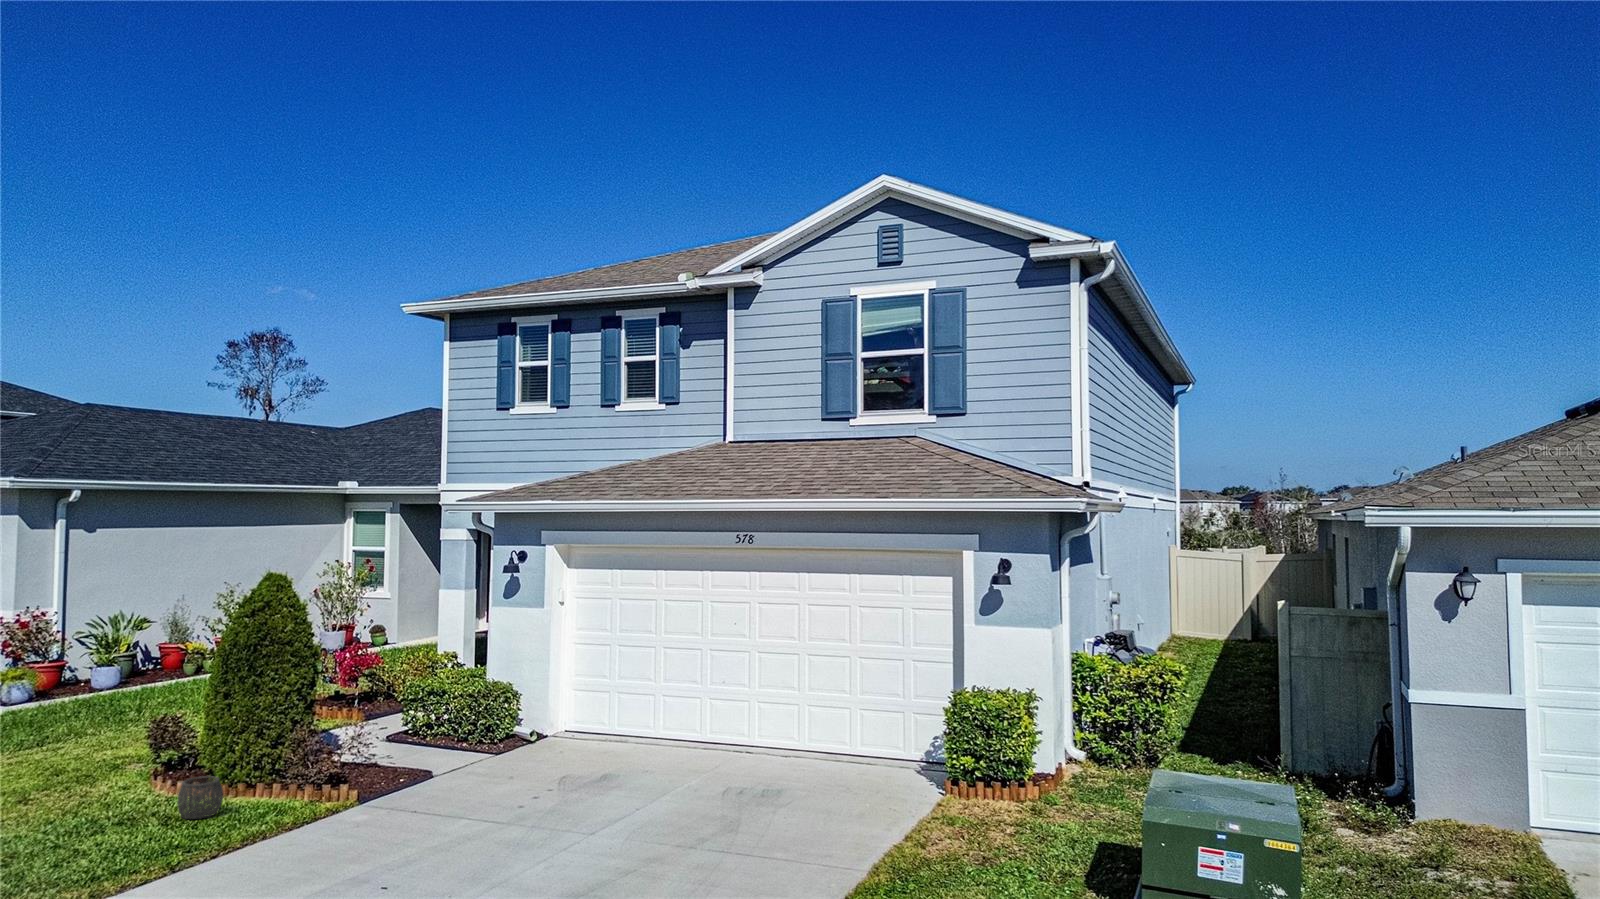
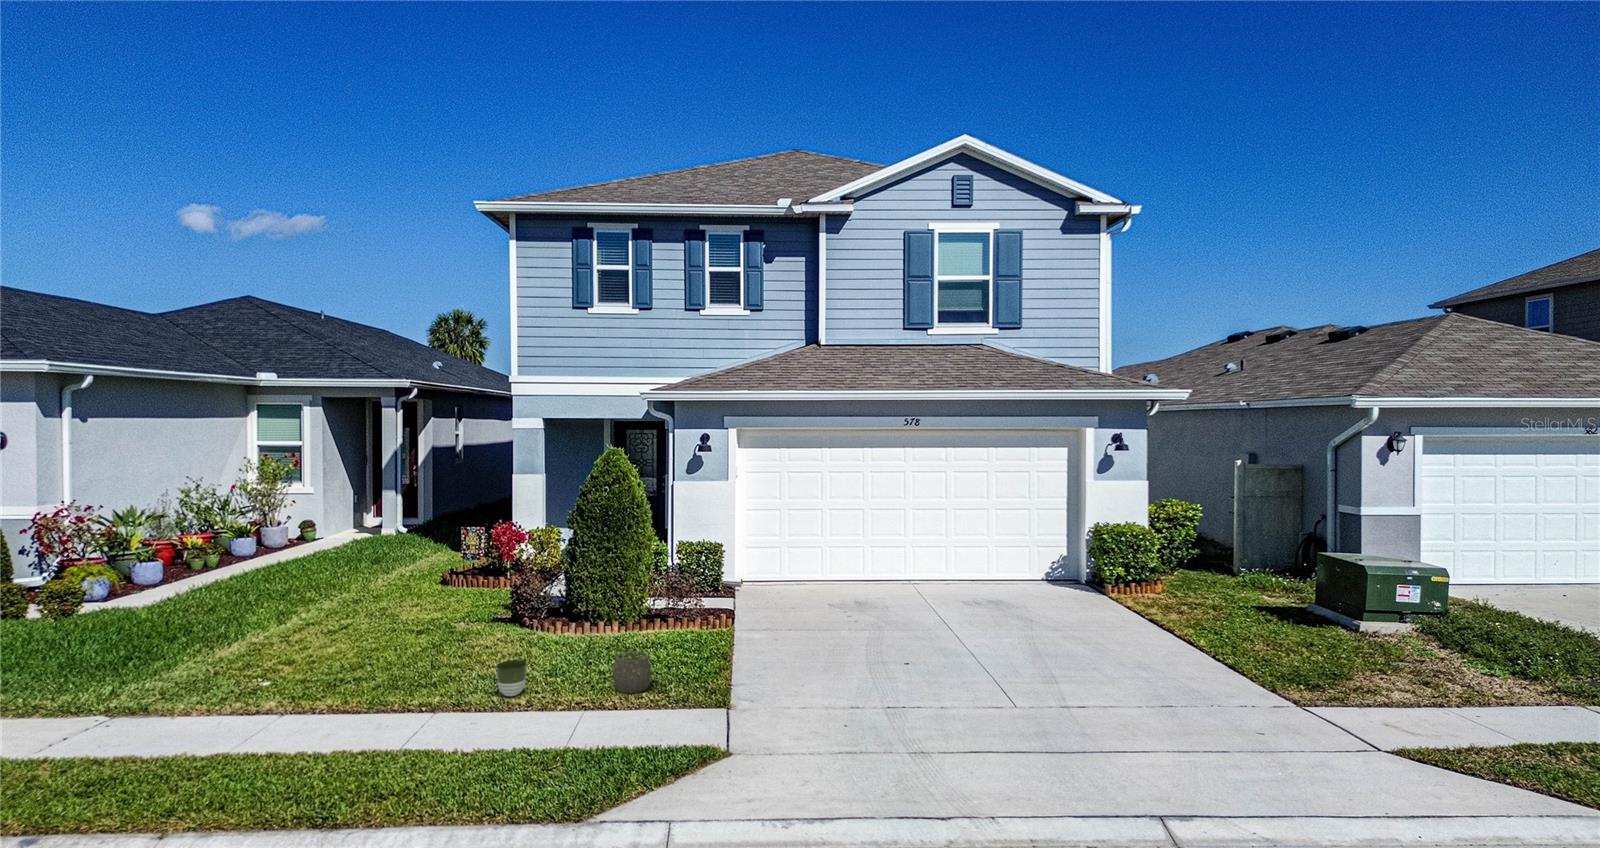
planter: none [89,771,122,806] -> present [497,660,526,696]

